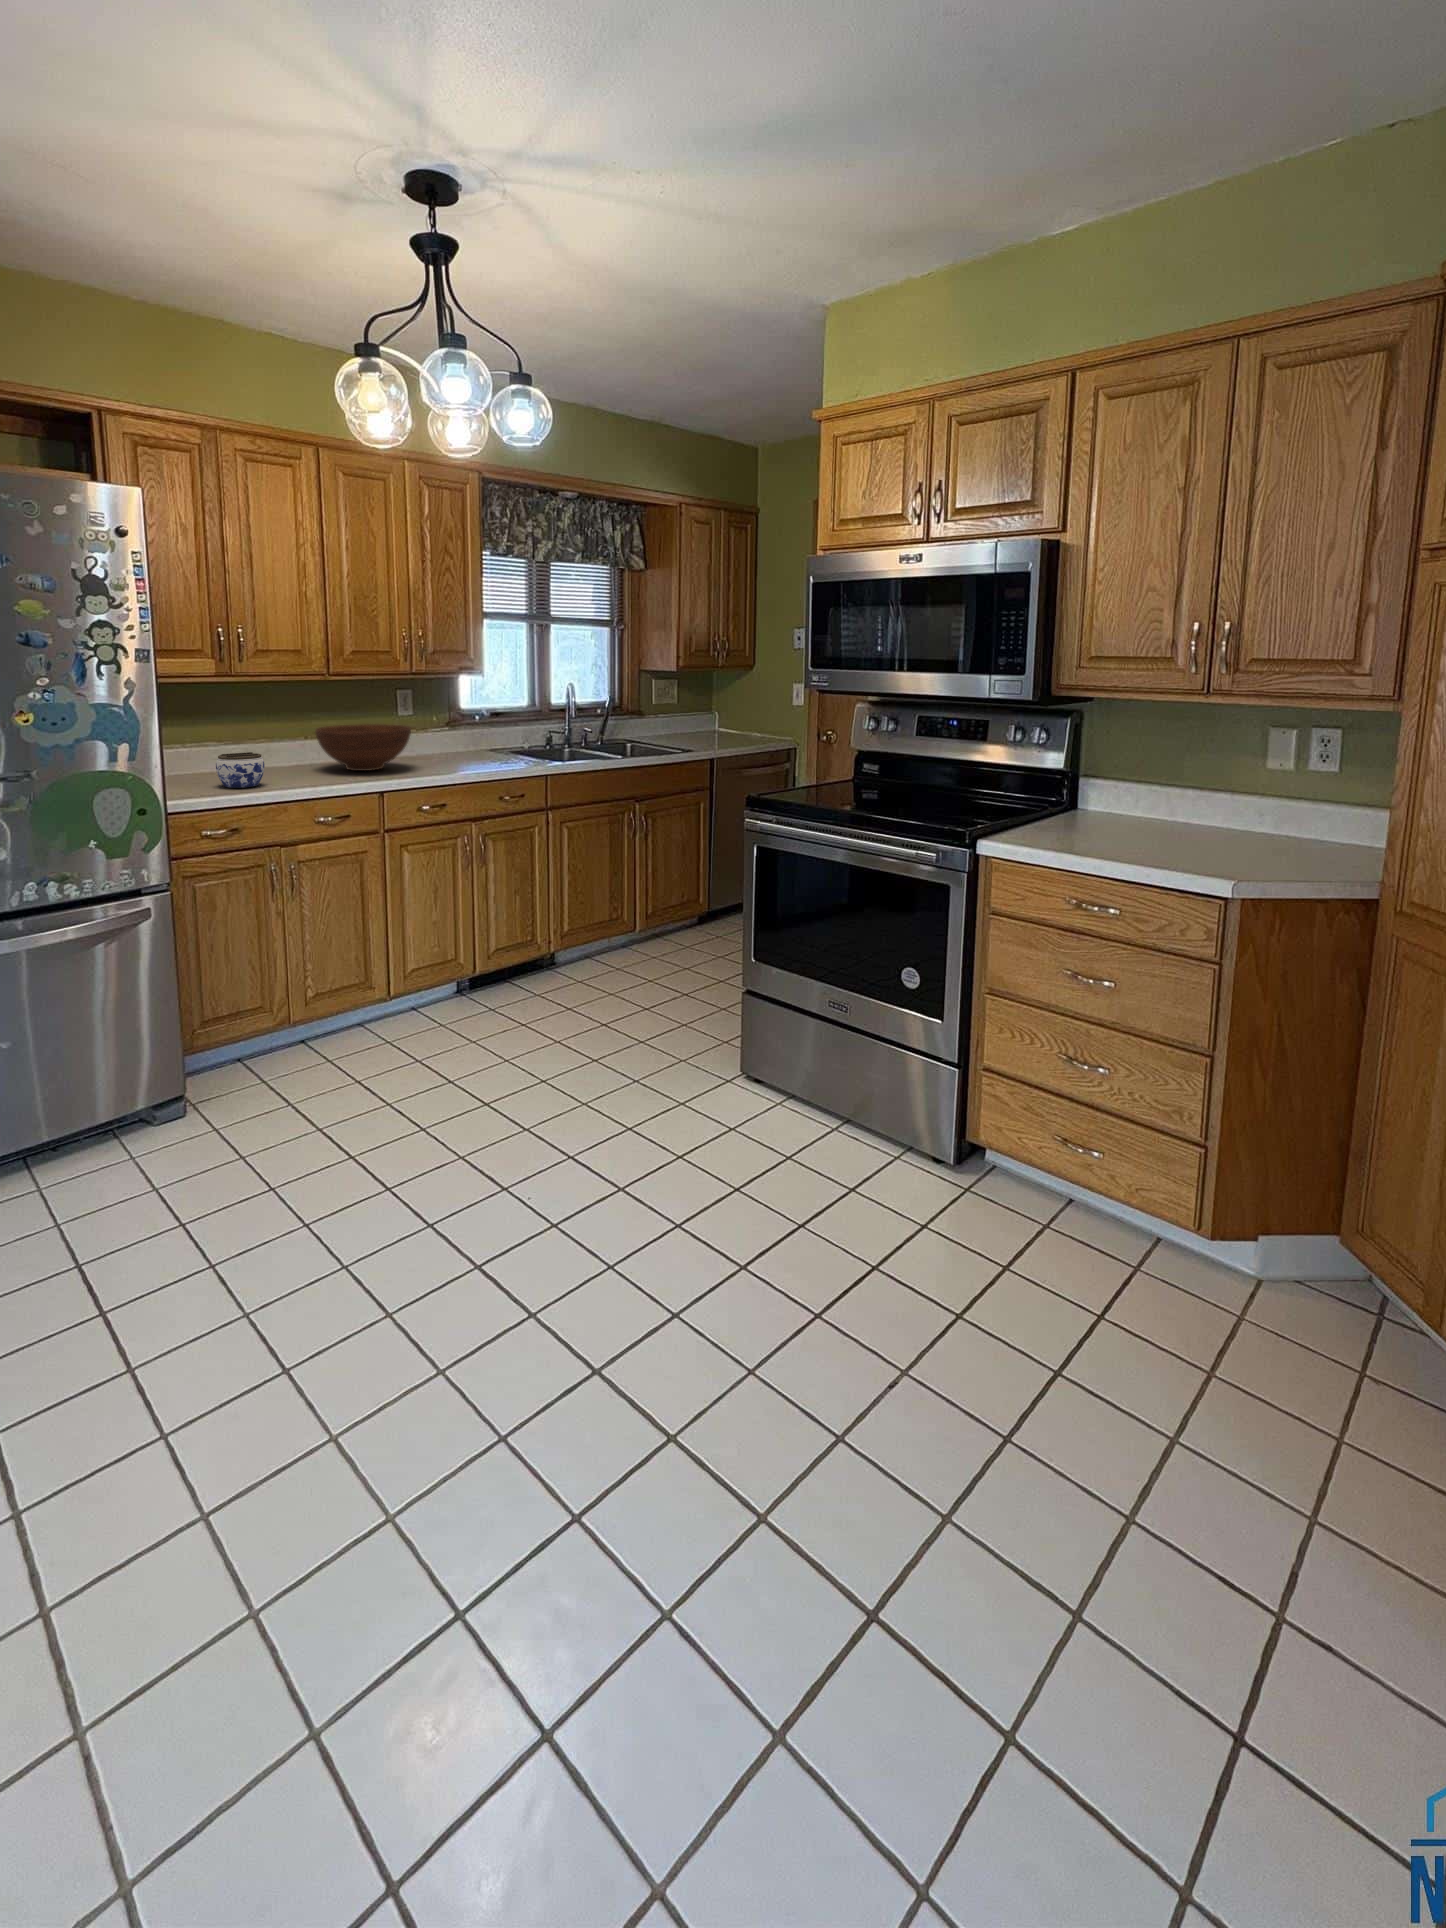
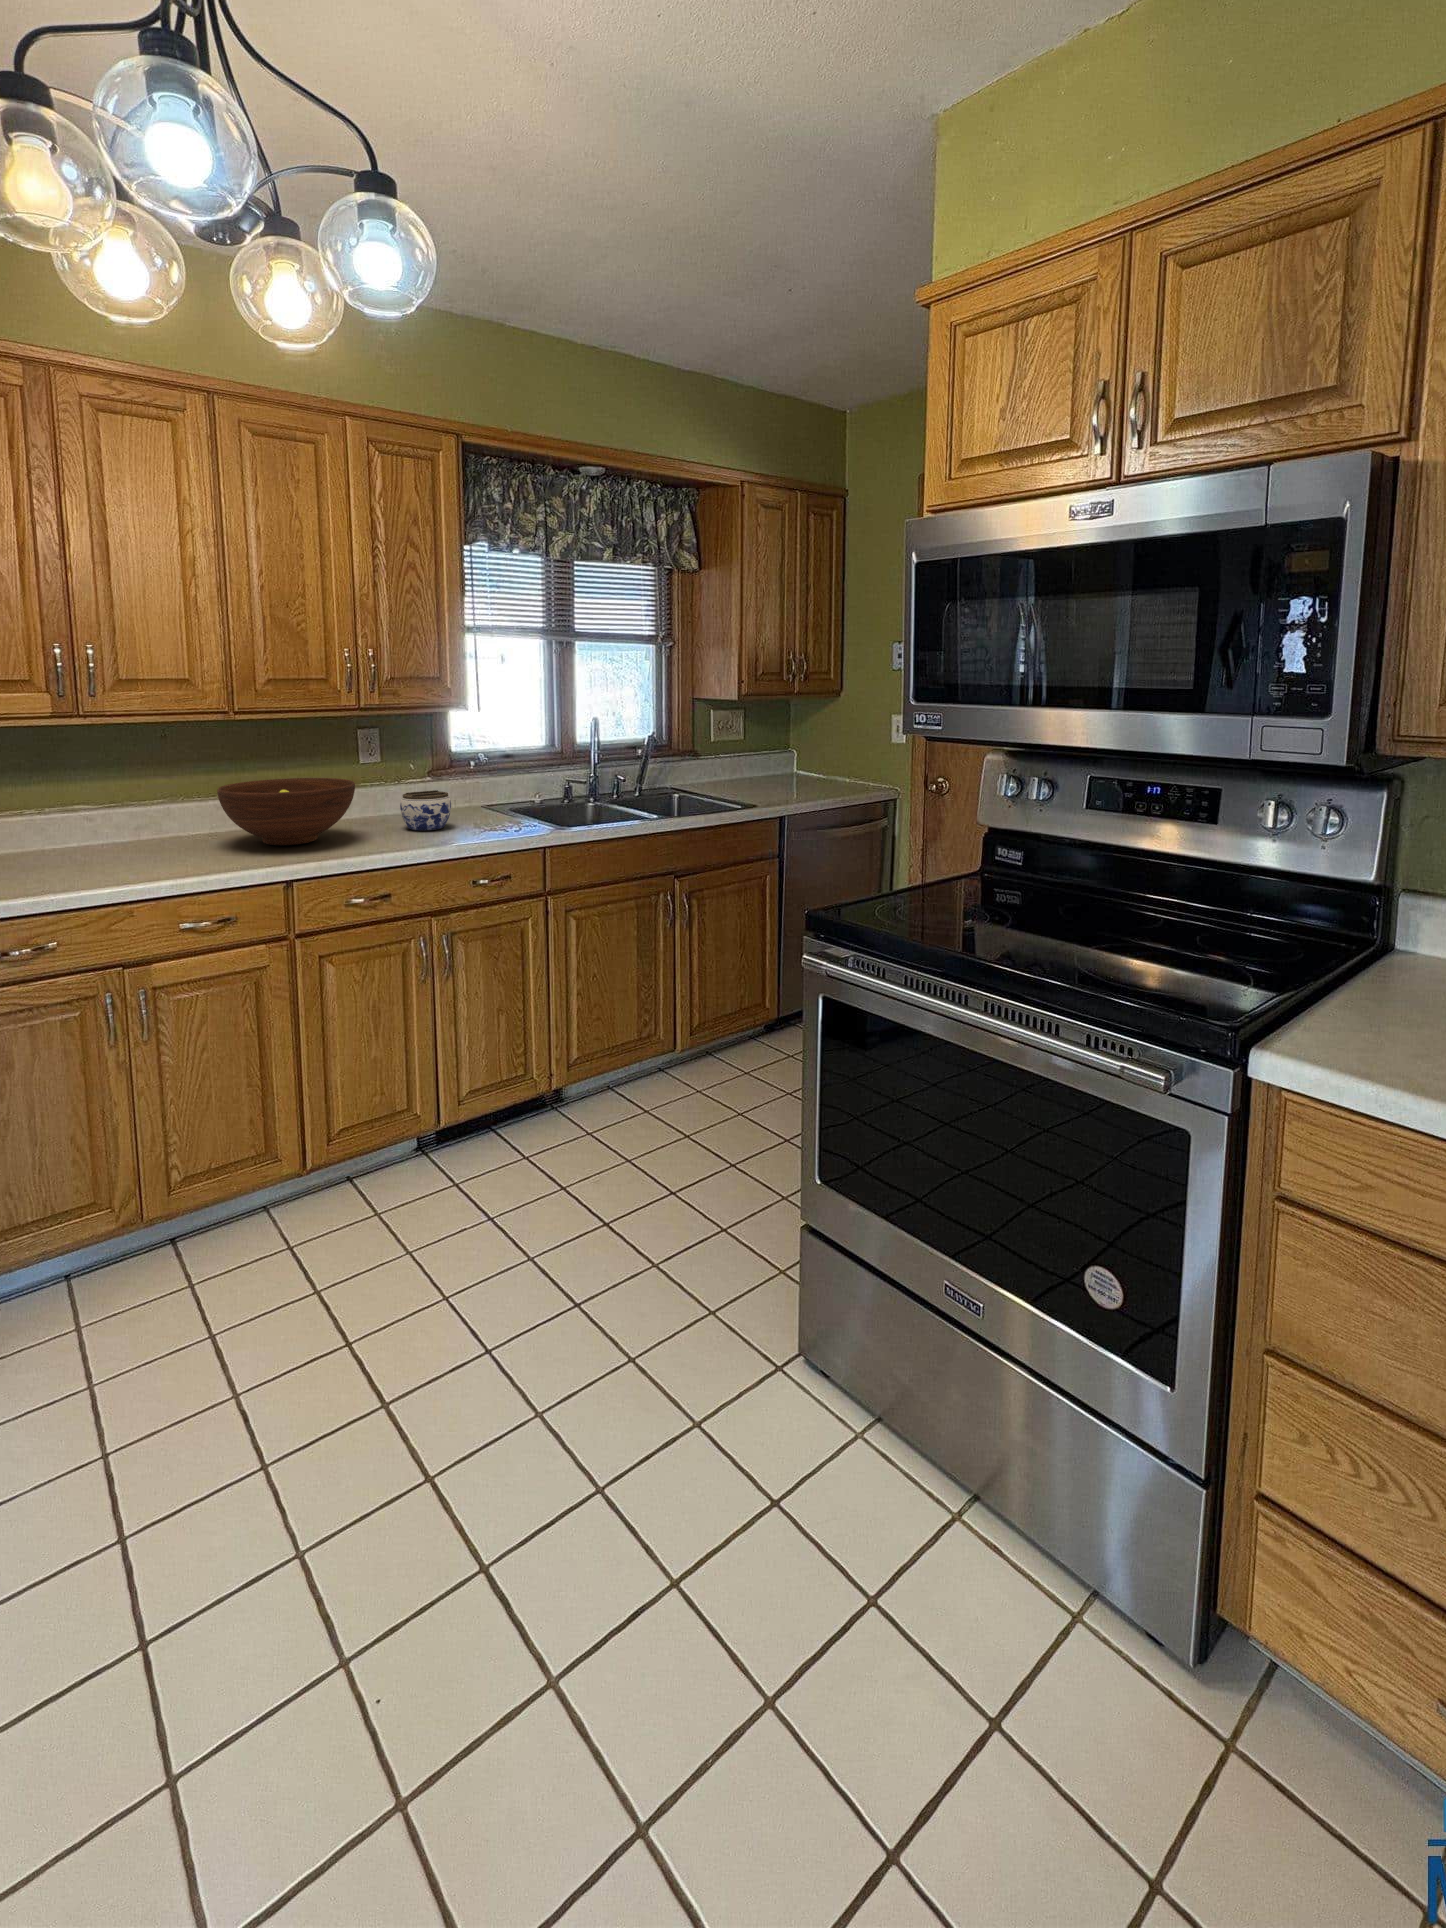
jar: present [216,752,264,788] -> present [400,790,451,830]

